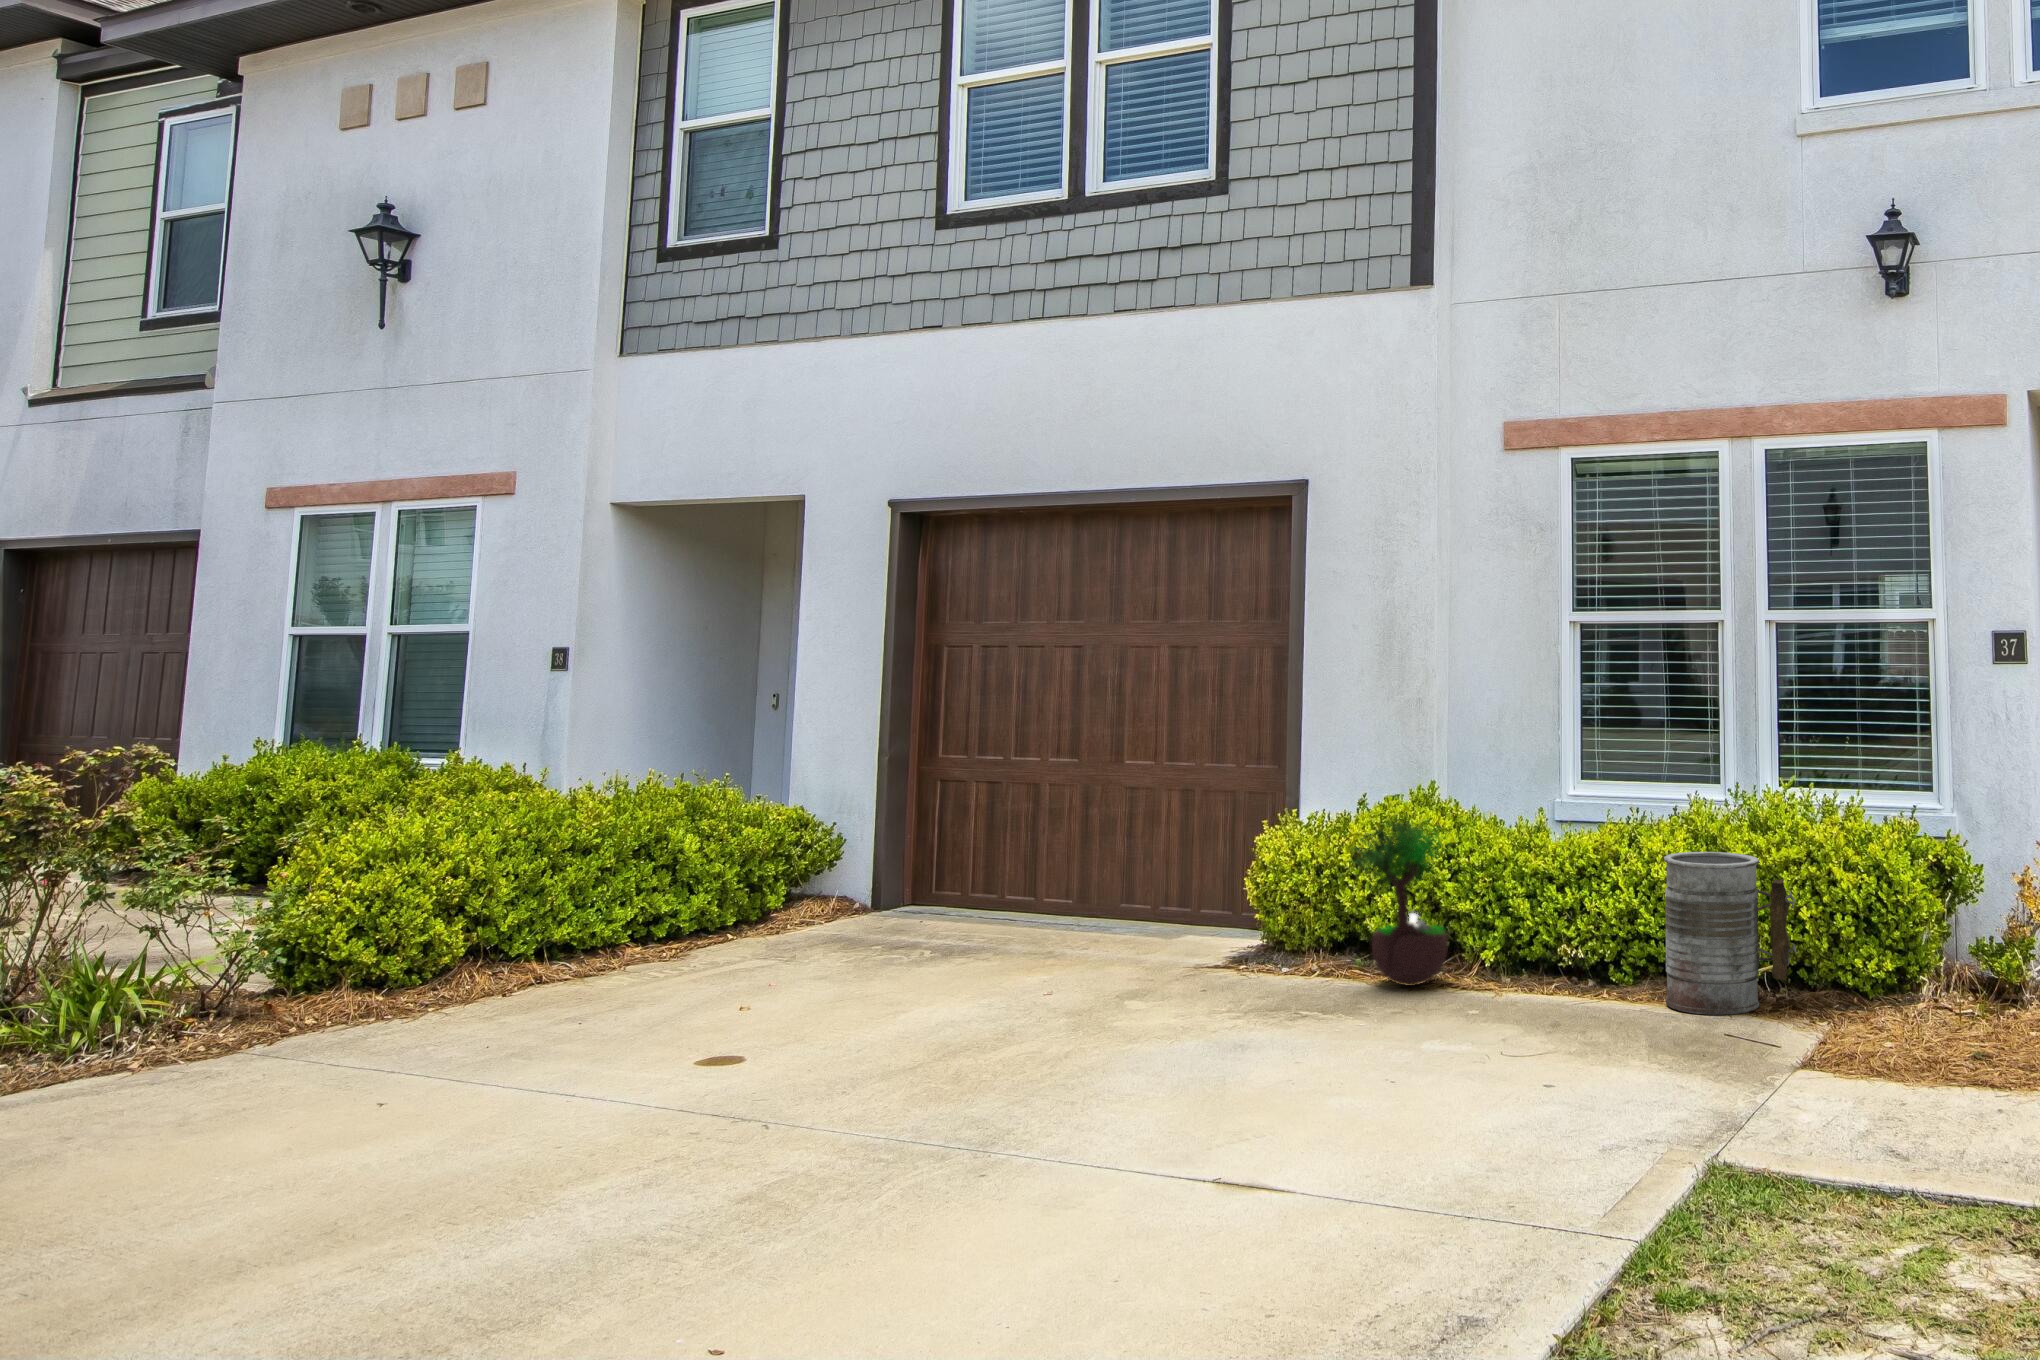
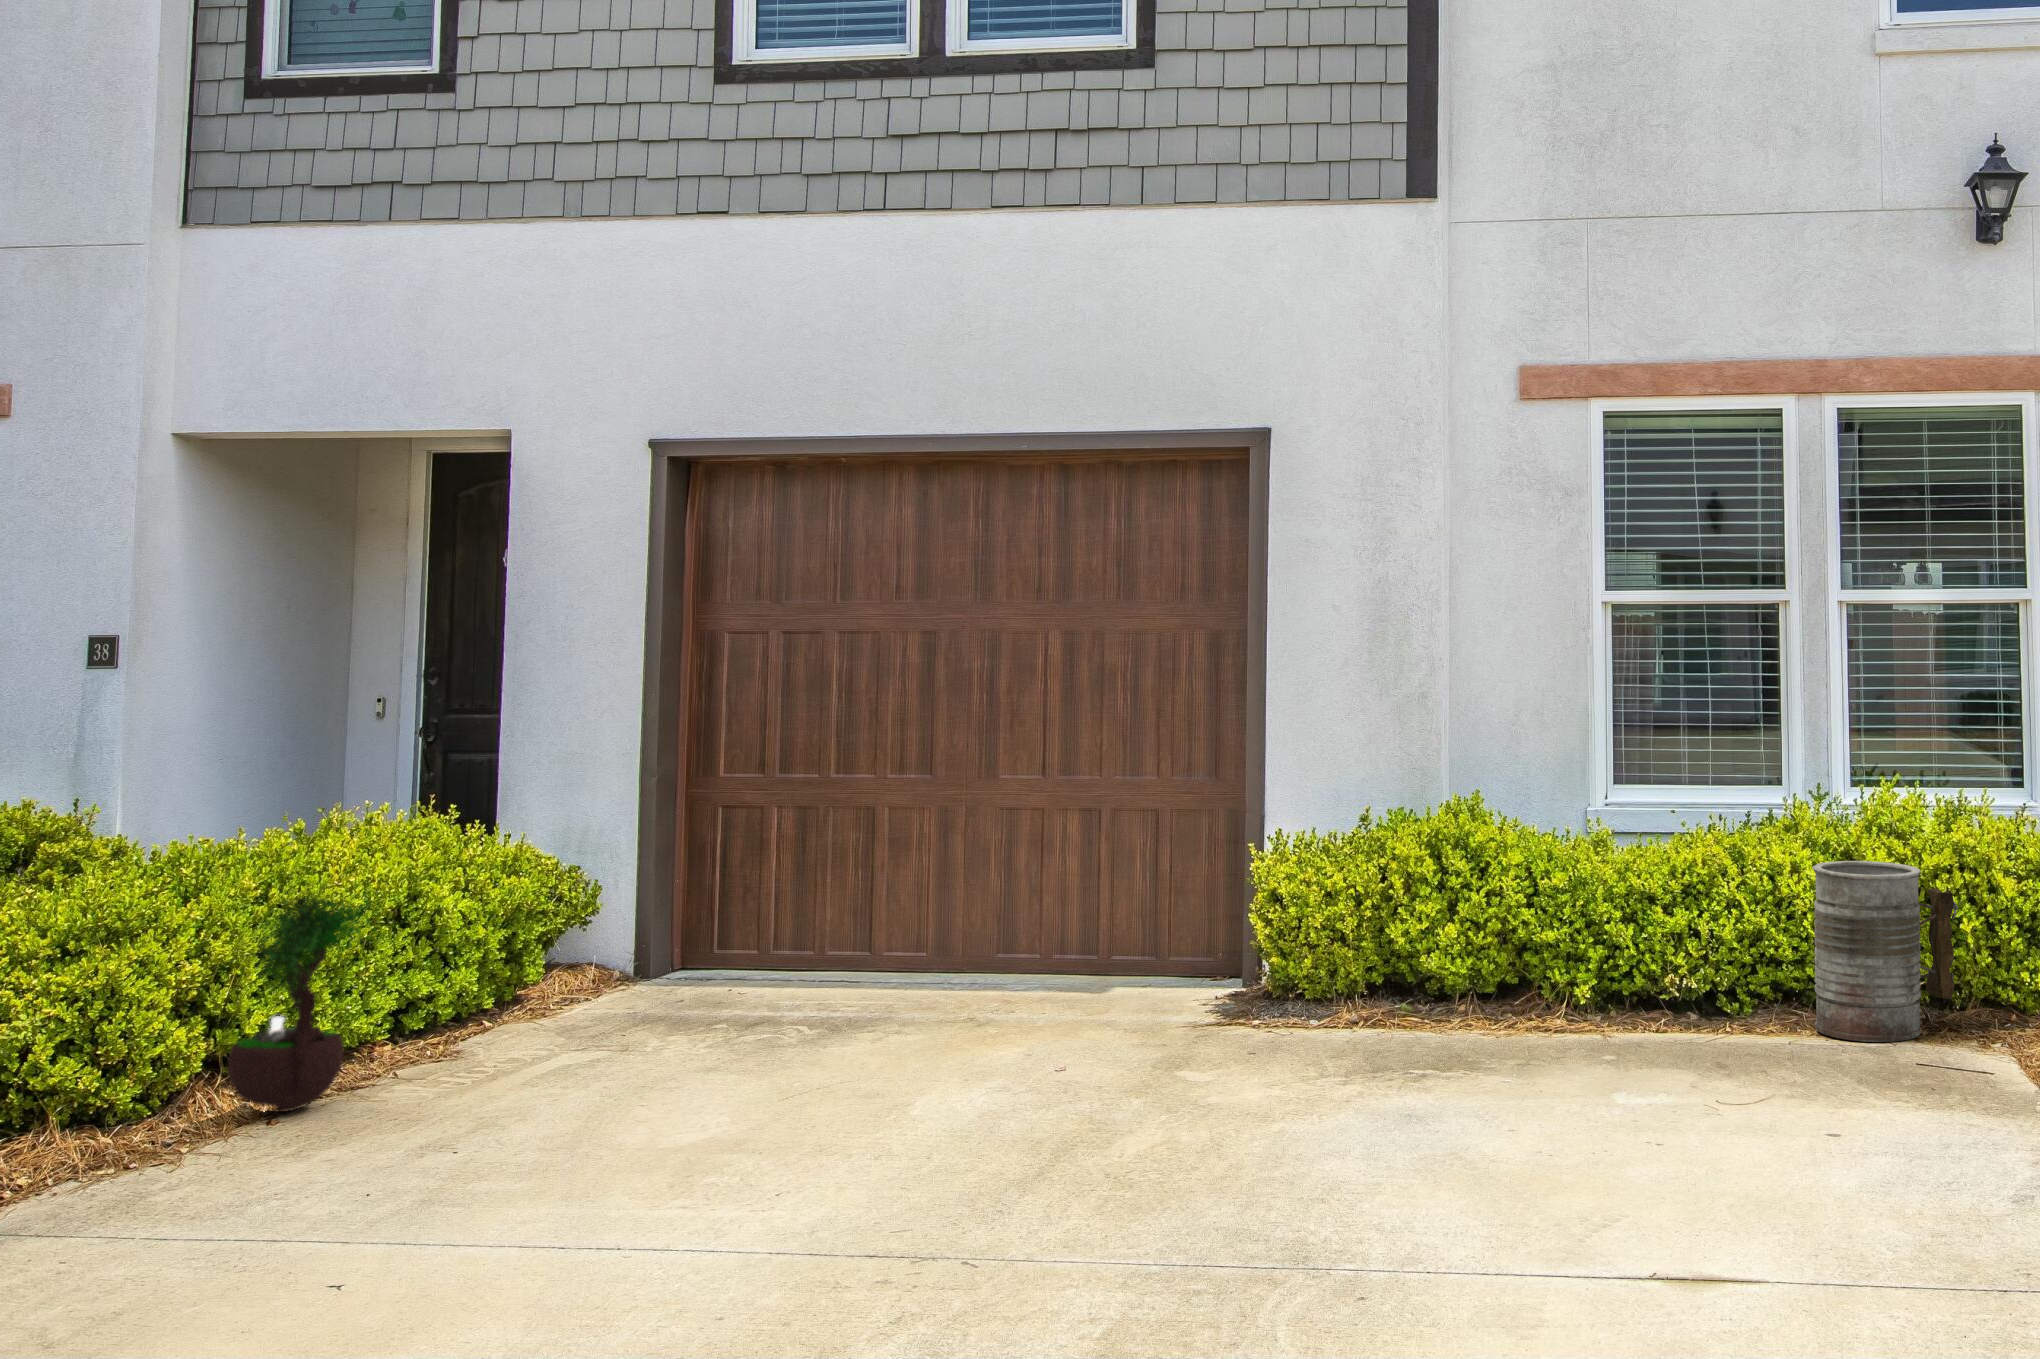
potted tree: present [1352,805,1448,986] -> present [228,886,370,1112]

